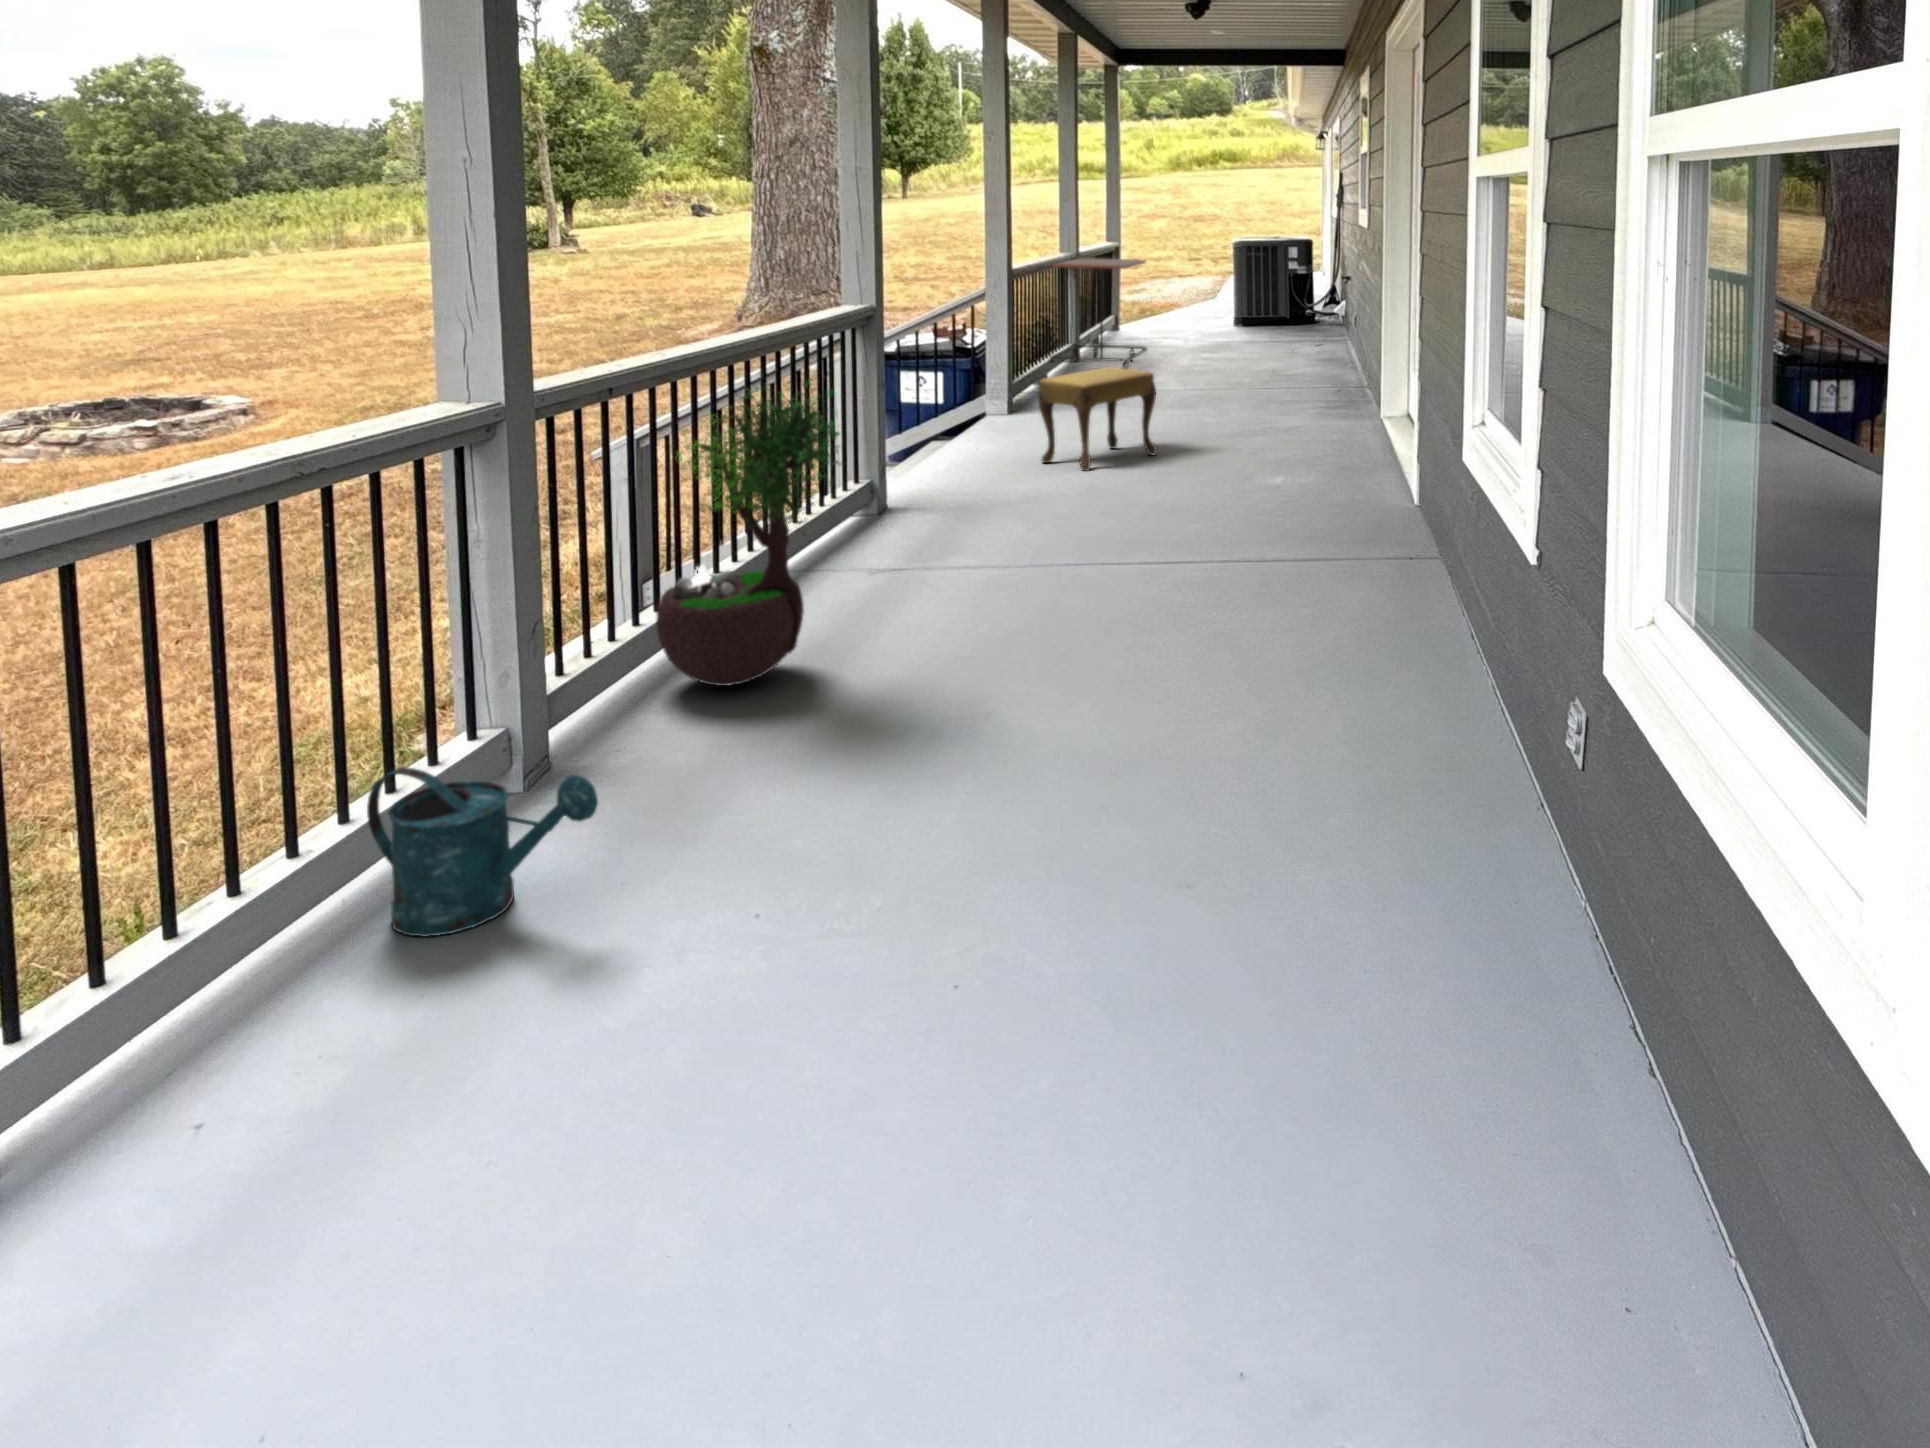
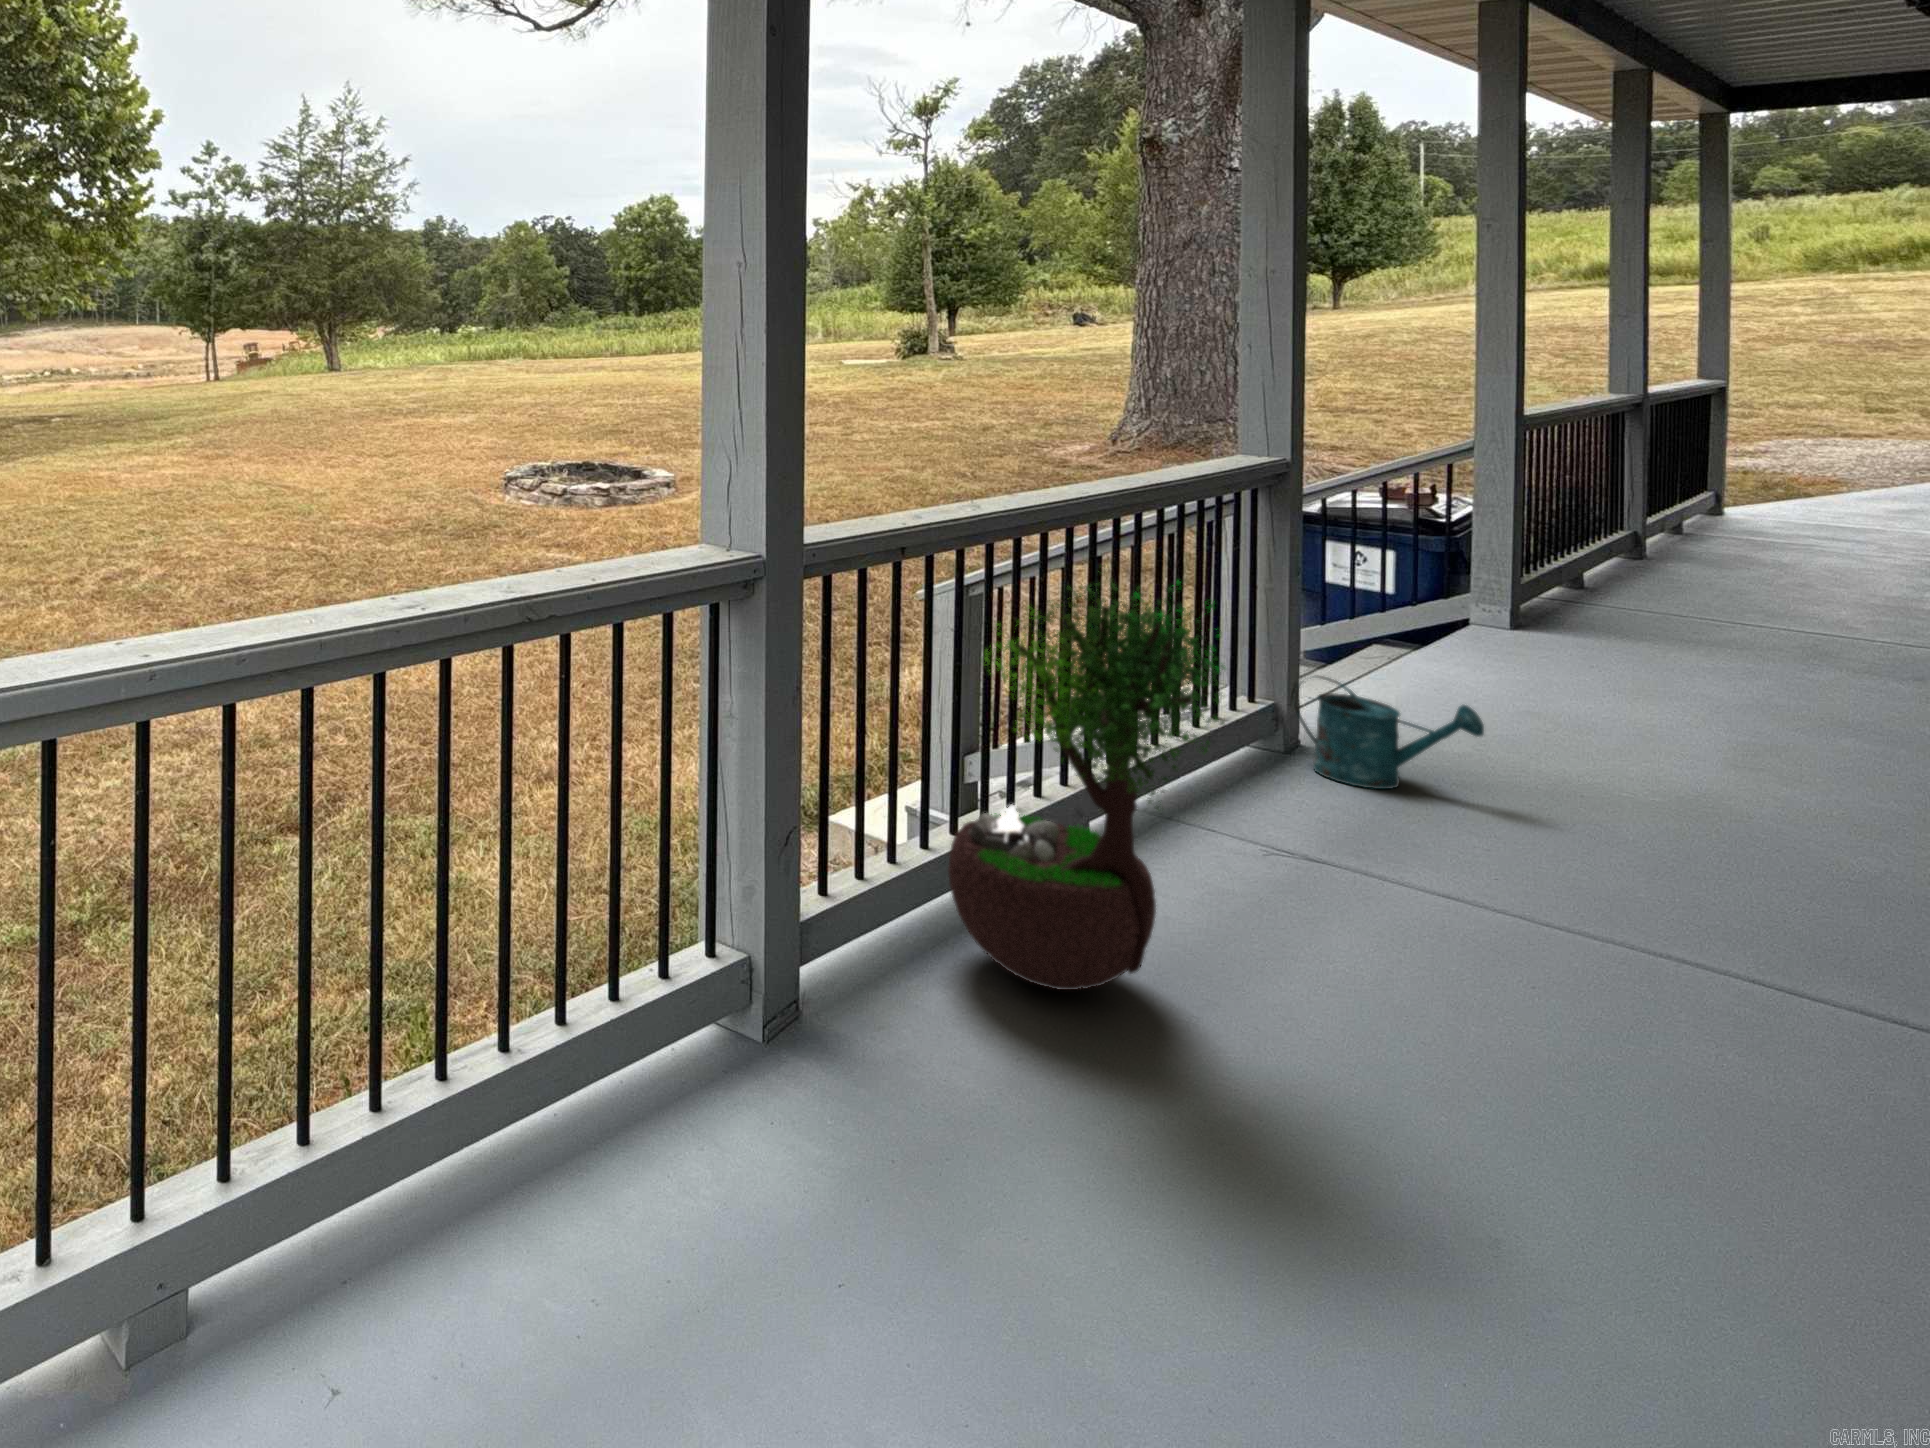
side table: present [1050,258,1147,369] -> none [1576,405,1779,589]
footstool: present [1038,367,1157,471] -> none [1572,592,1835,757]
watering can: present [367,767,598,937] -> present [1294,676,1484,789]

